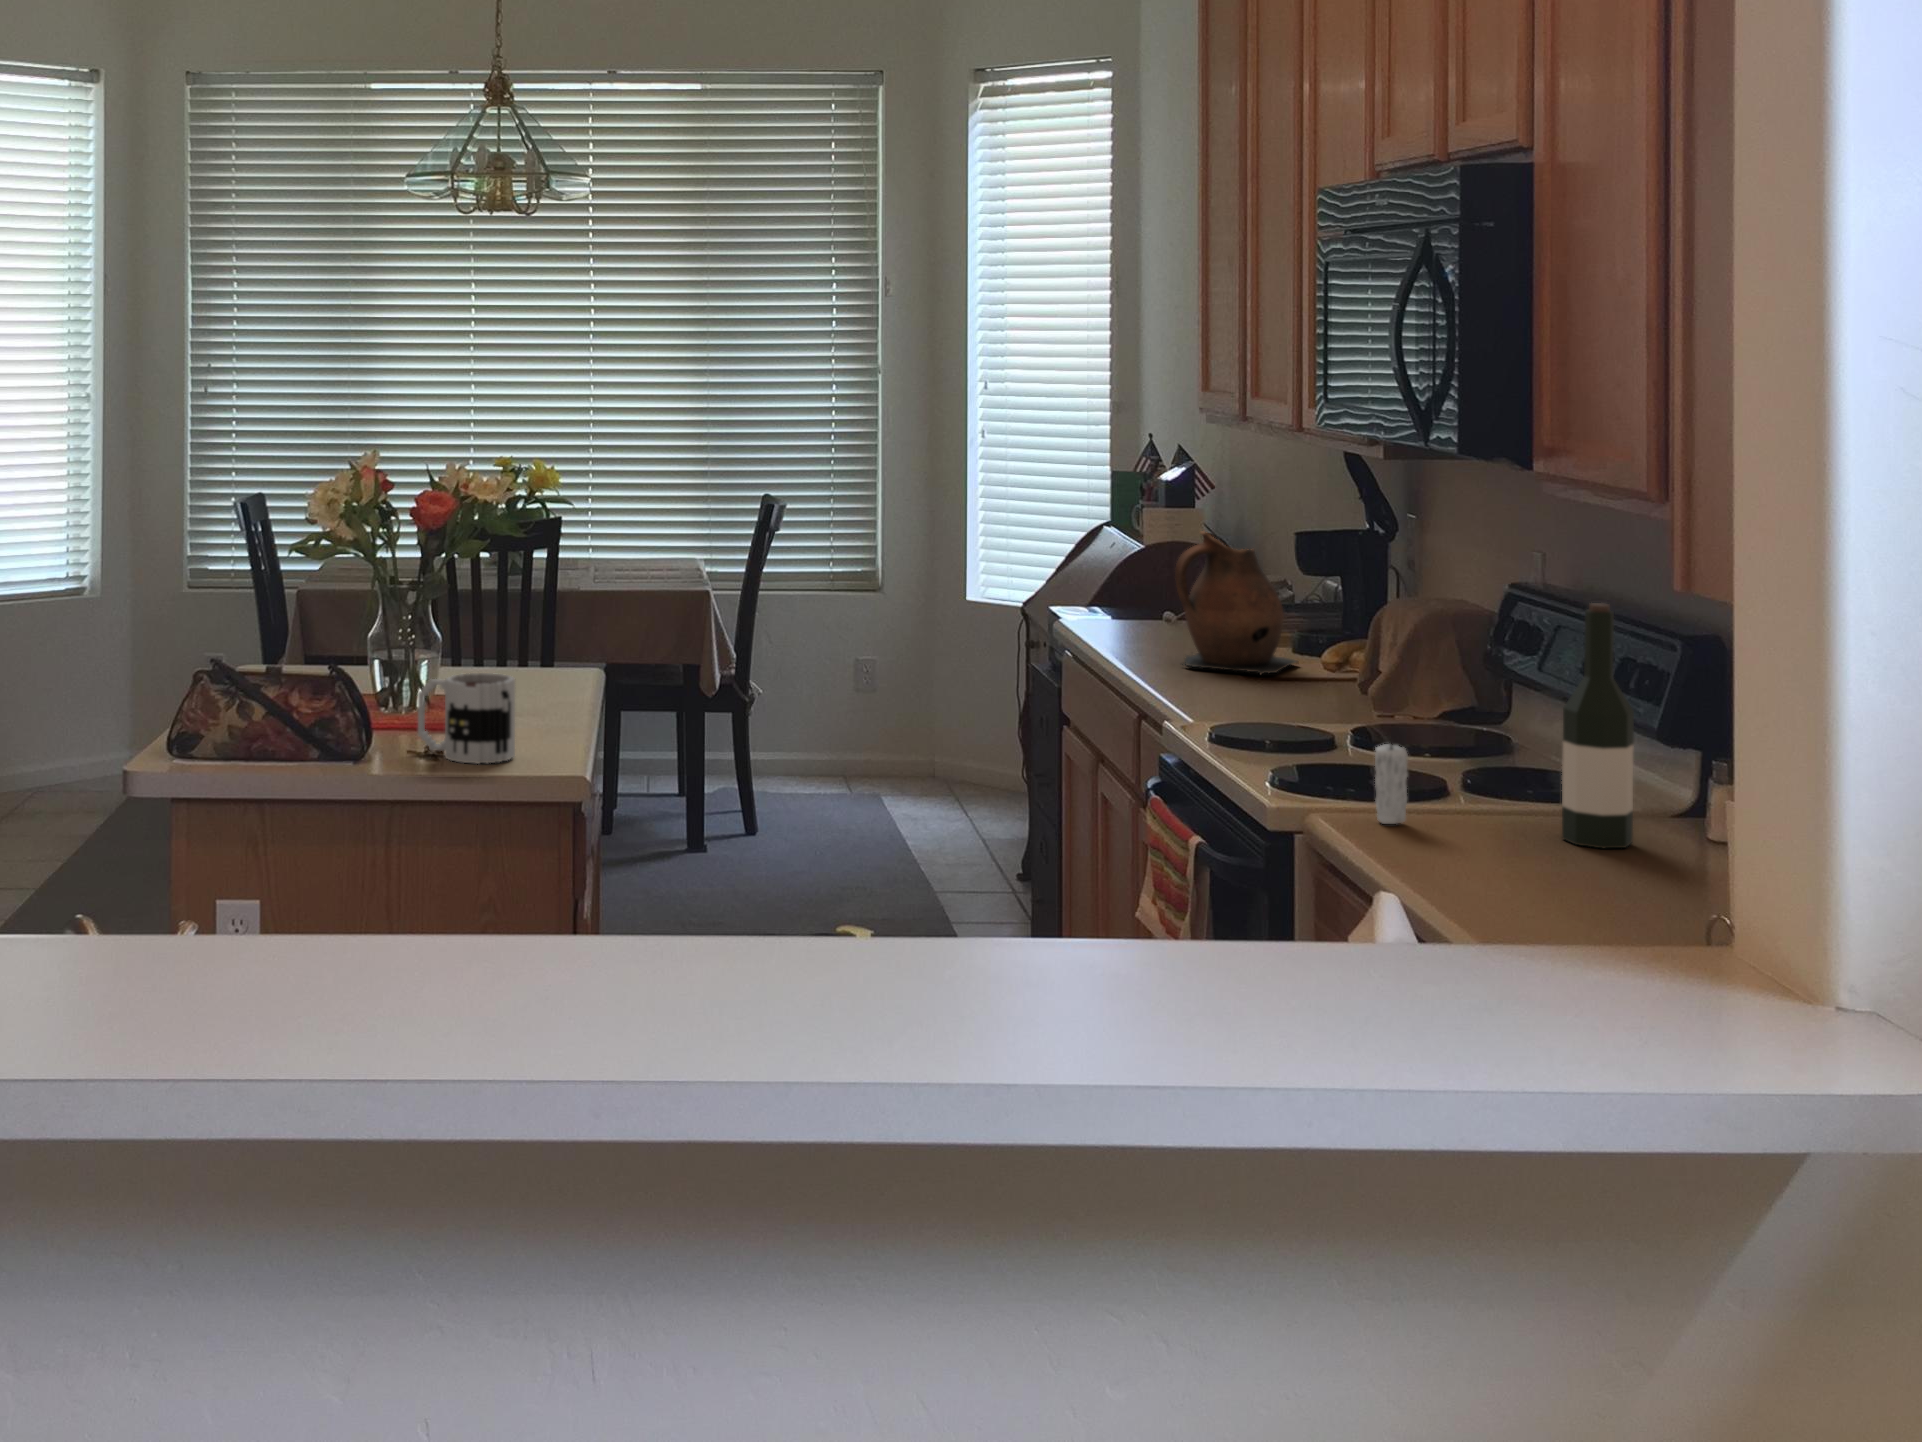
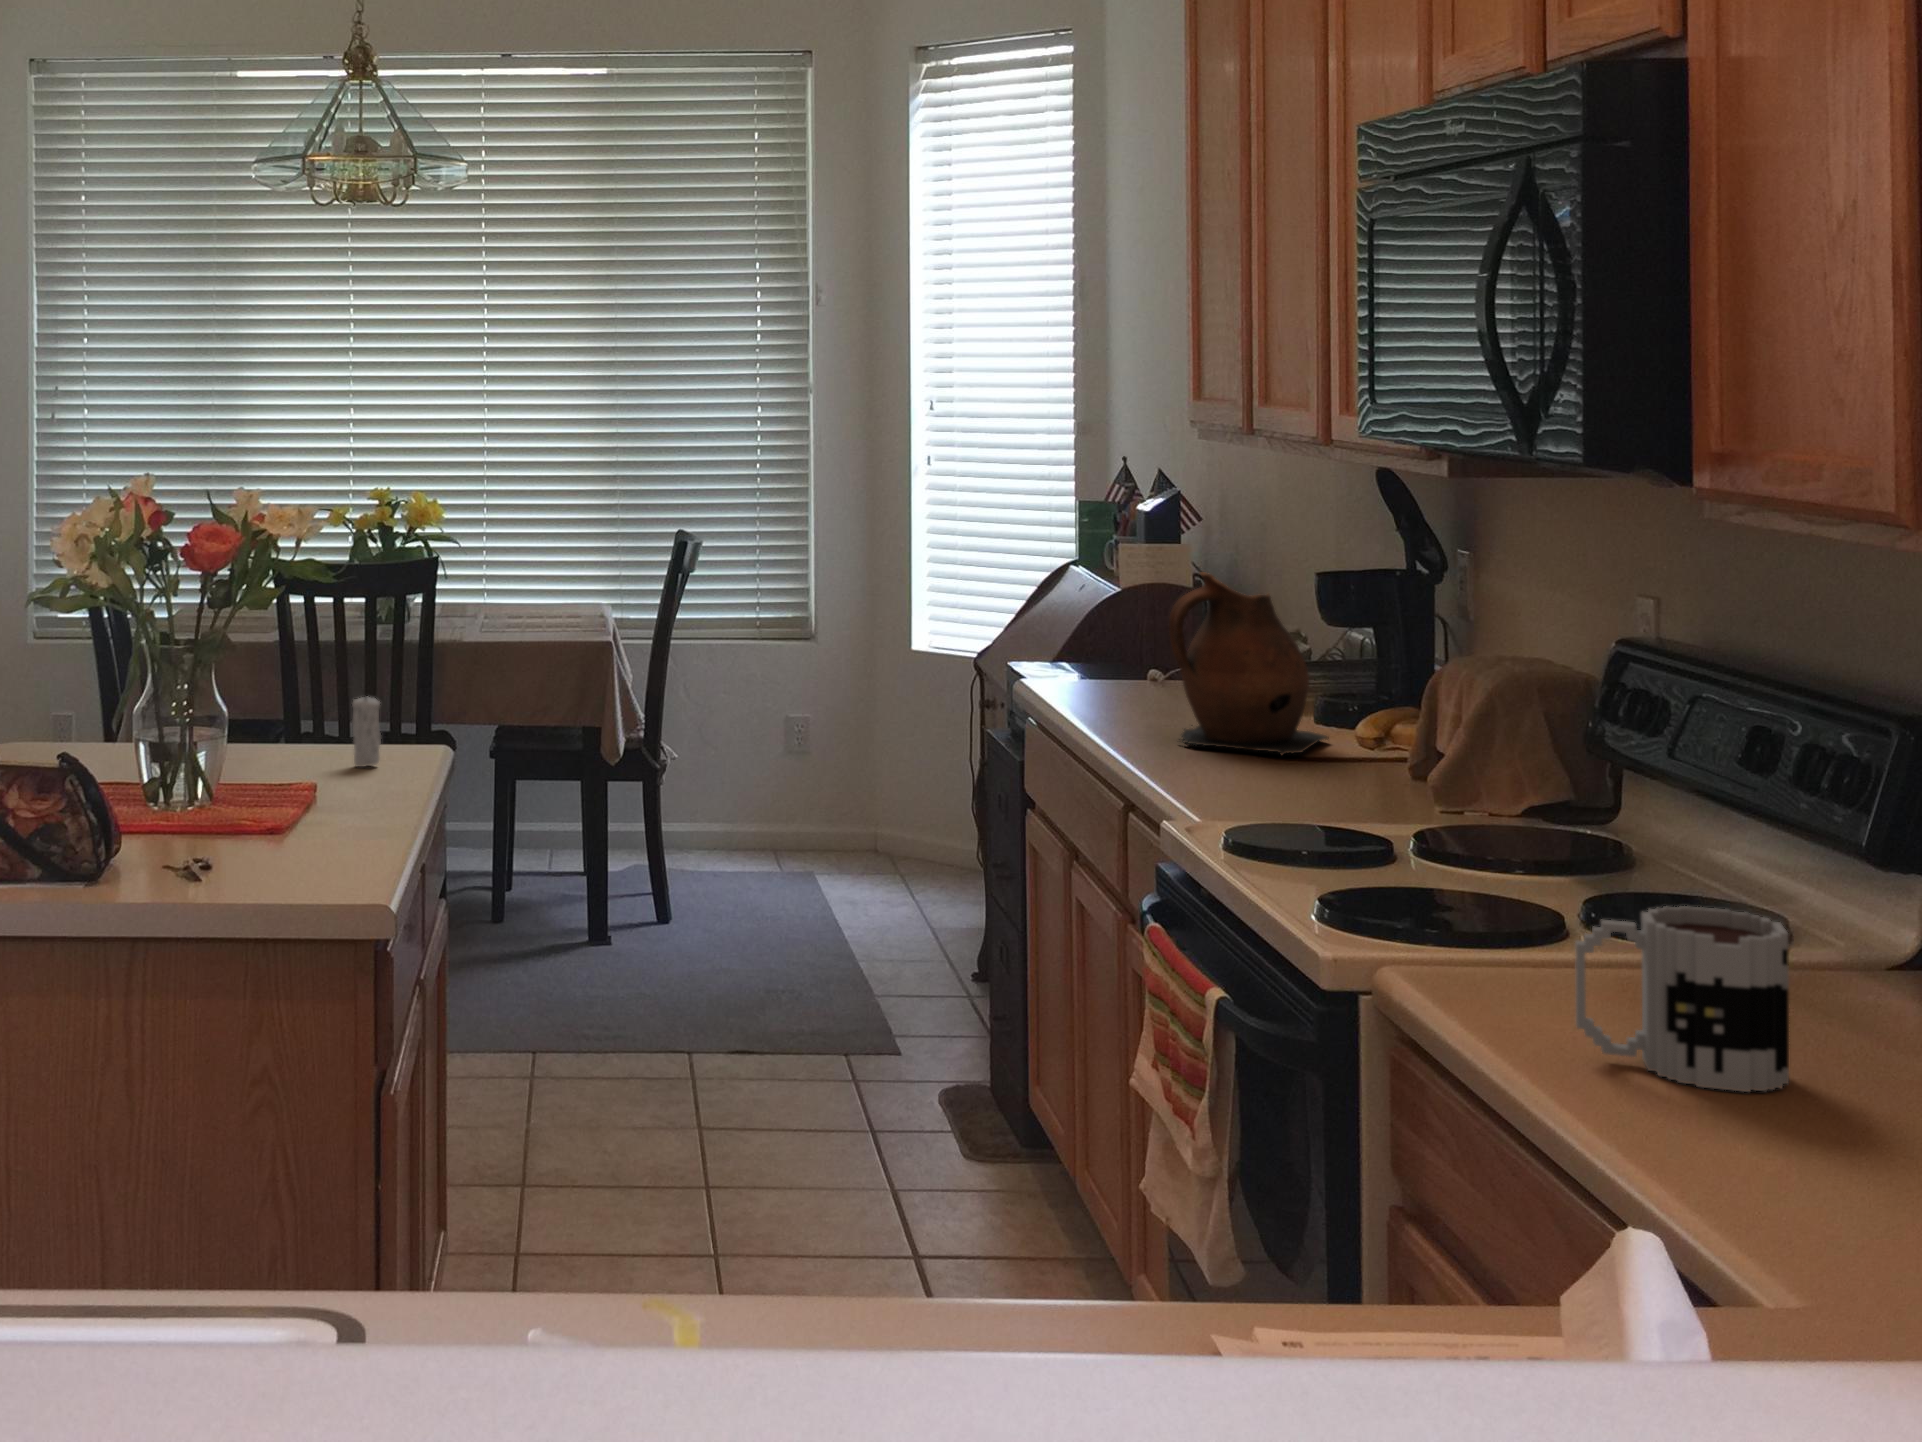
wine bottle: present [1562,603,1634,848] -> none [1754,674,1862,1032]
mug: present [418,673,515,764] -> present [1575,906,1789,1092]
candle: present [1375,744,1408,824] -> present [353,696,381,767]

